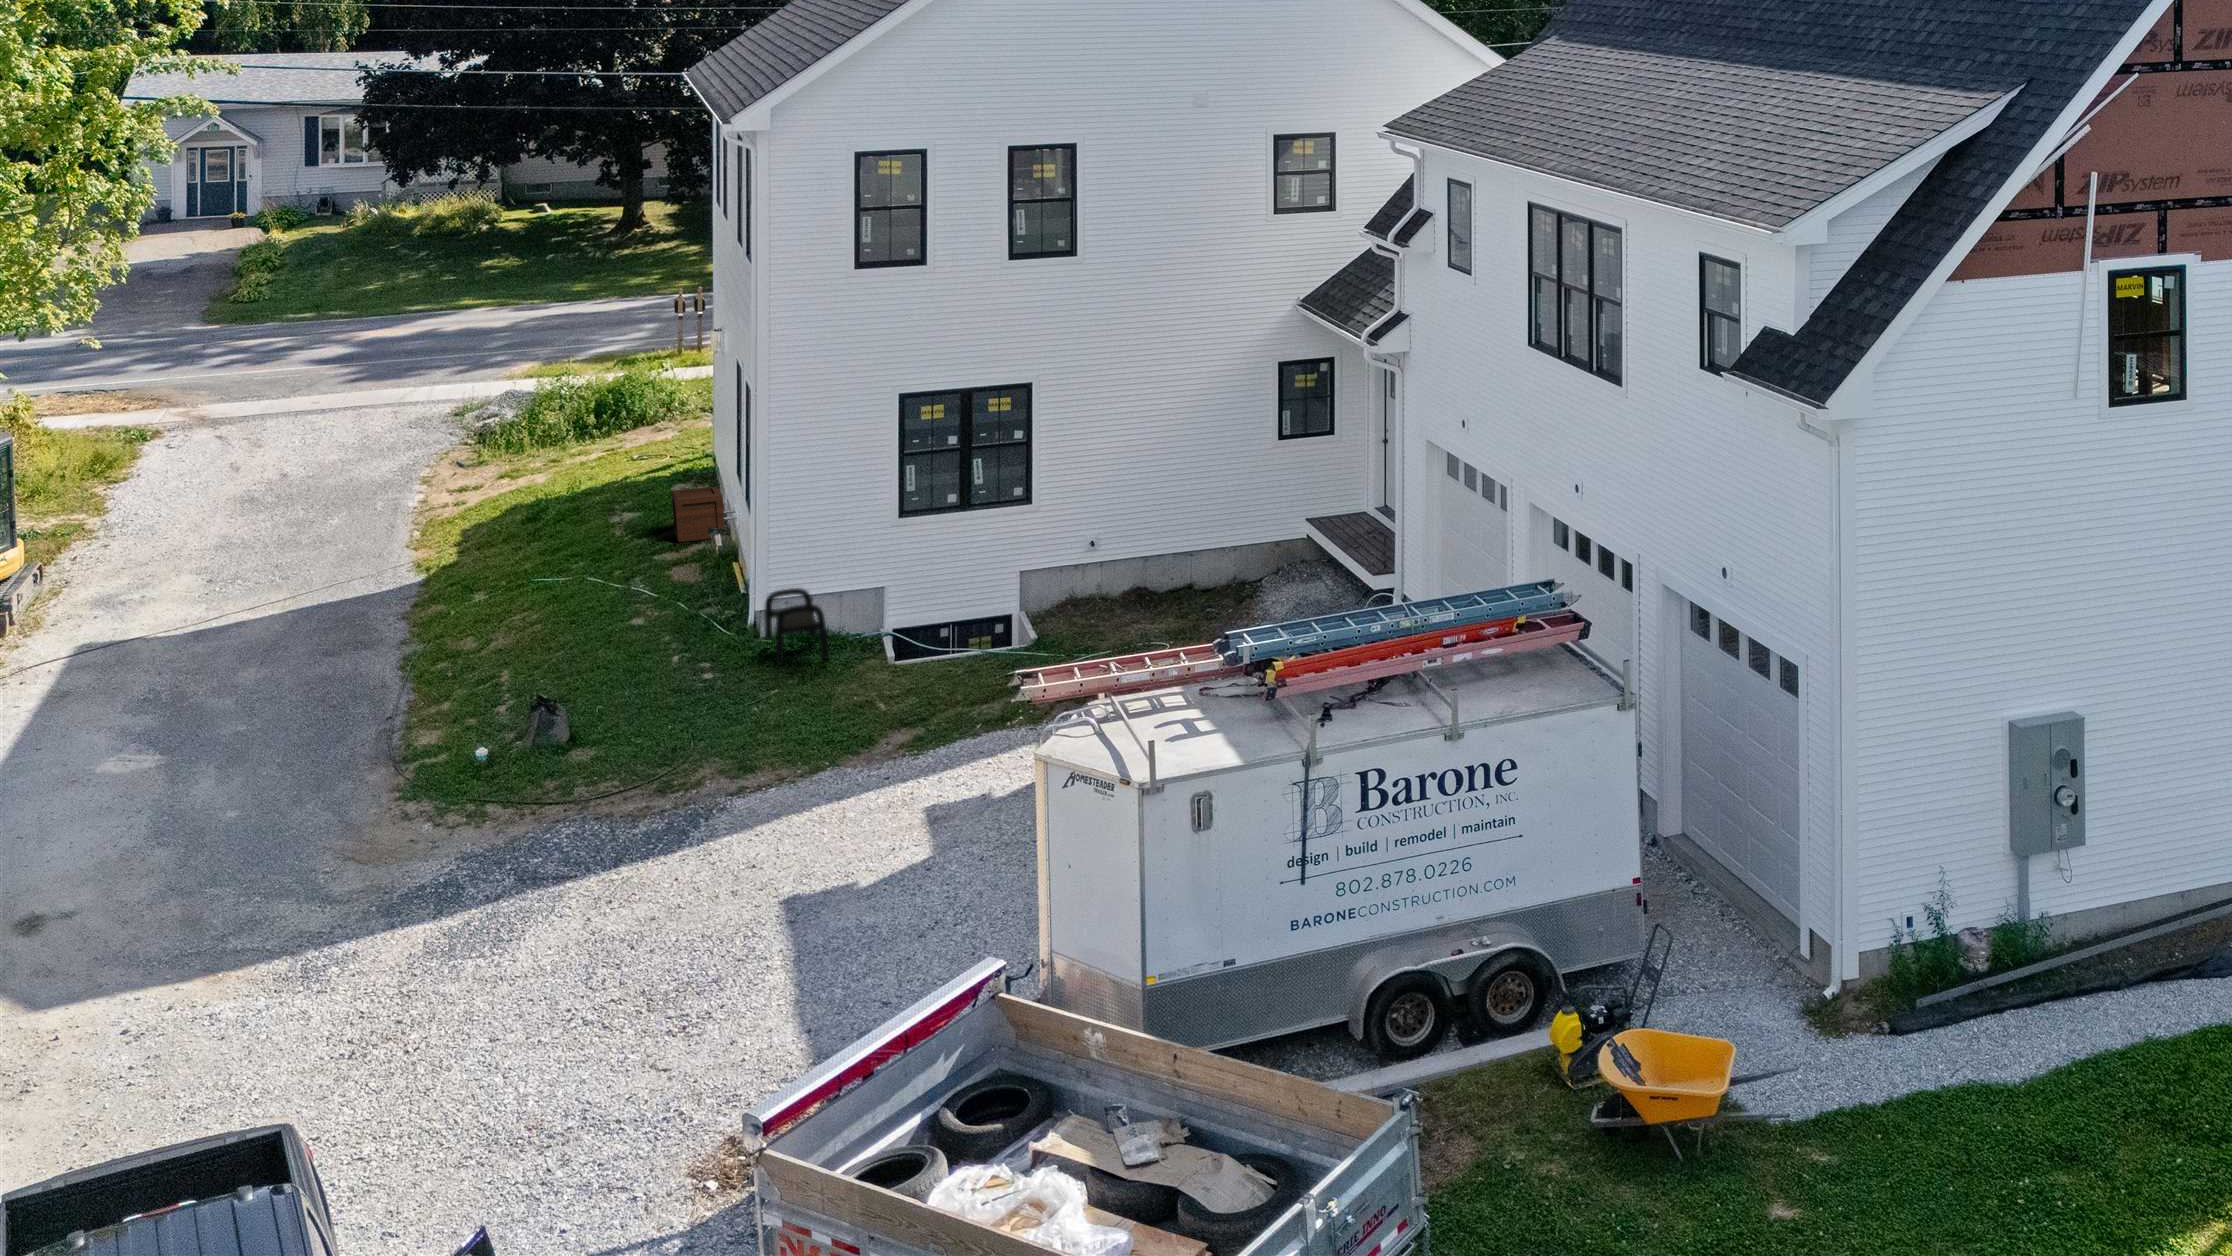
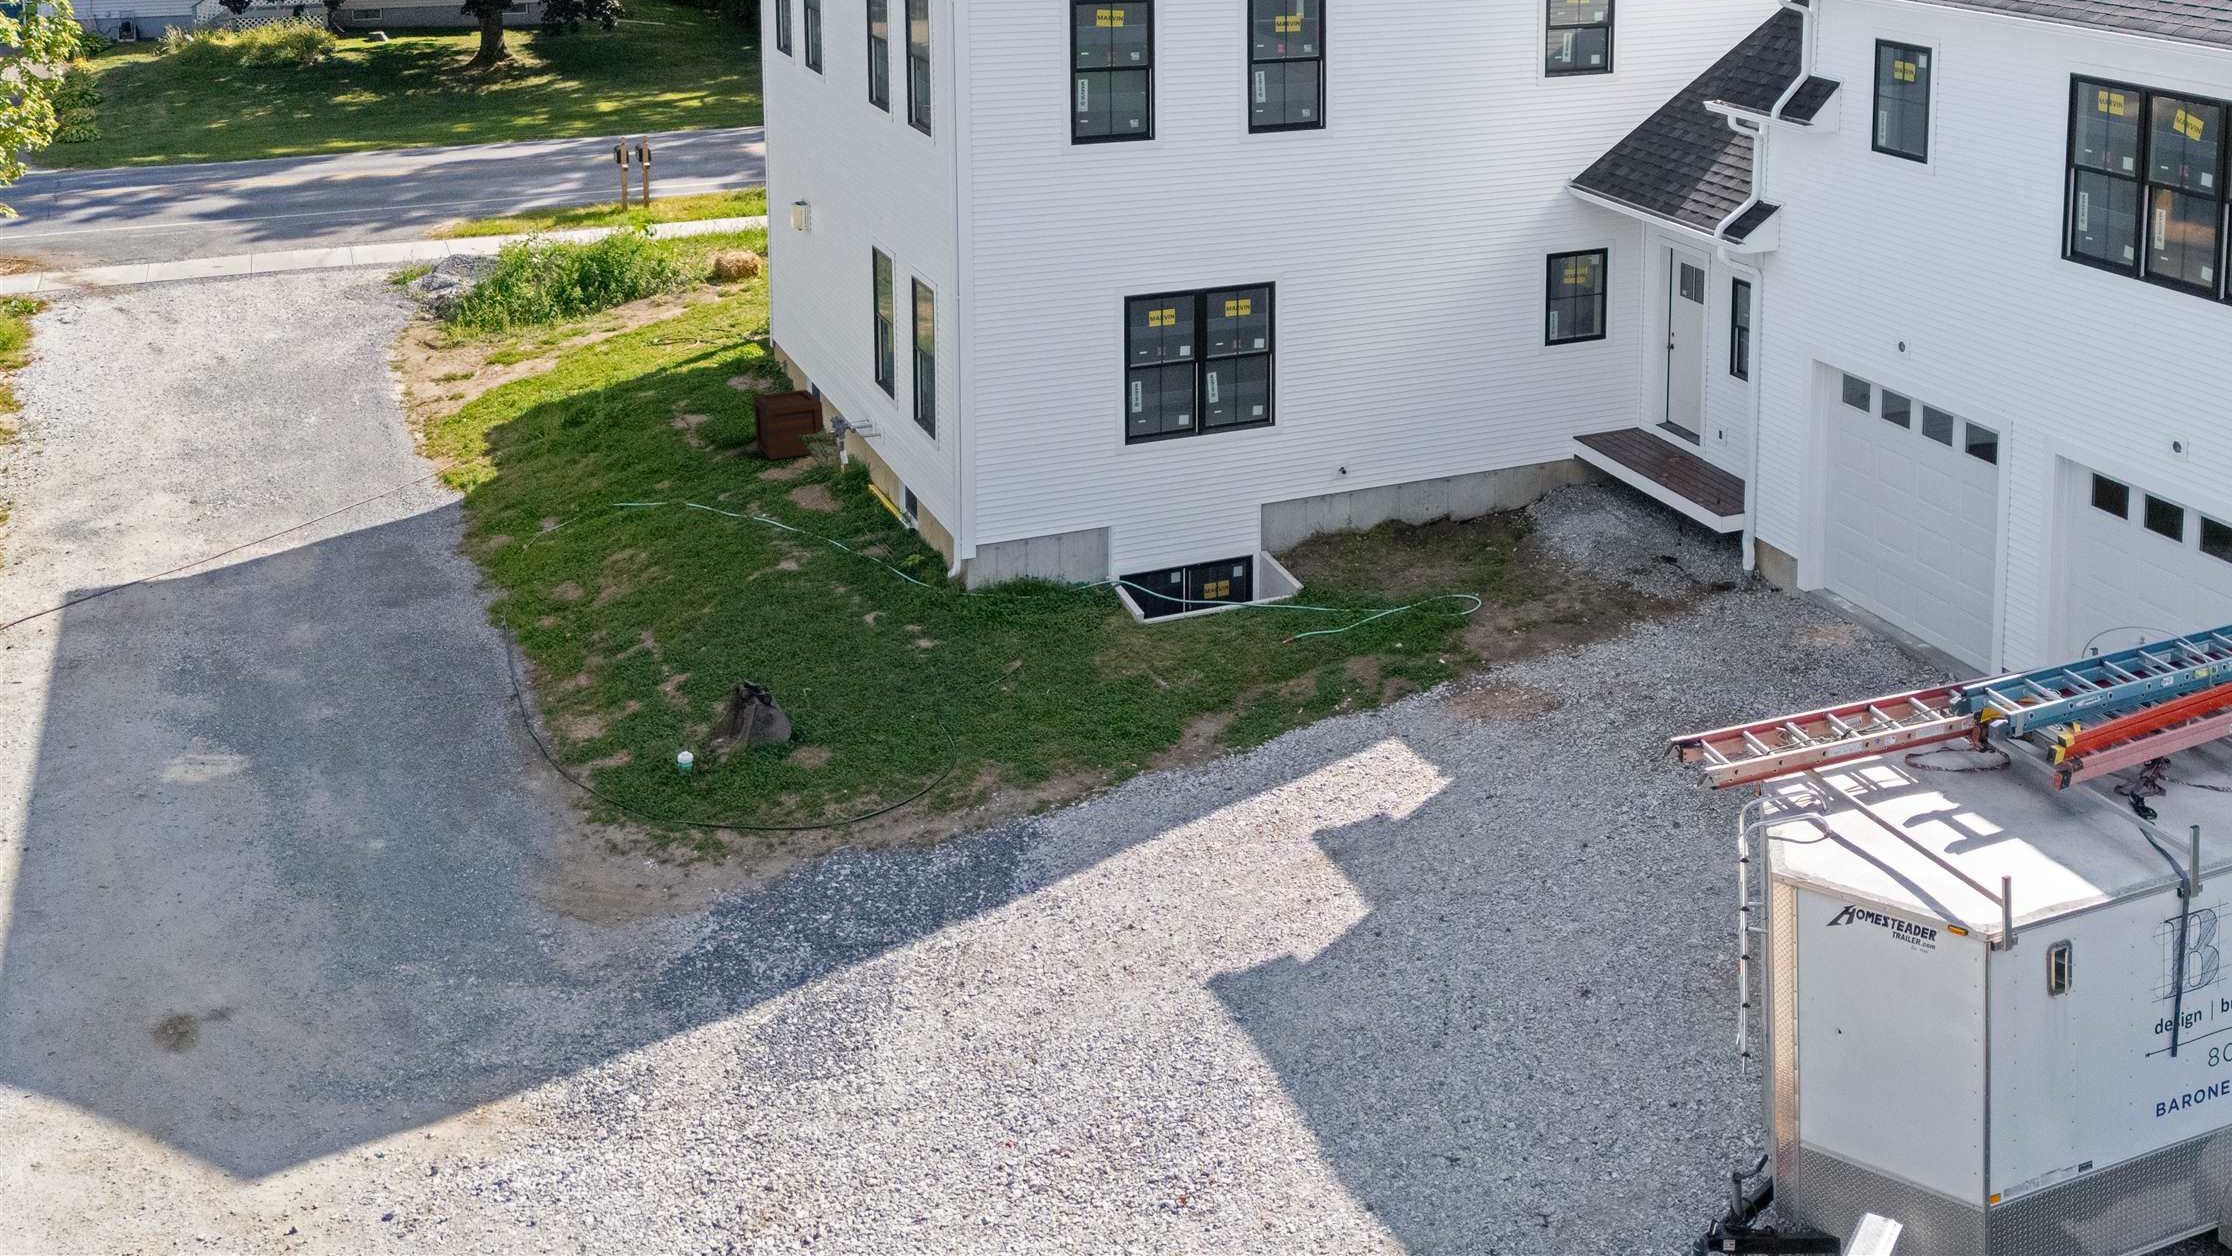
bench: present [764,588,829,665] -> none [970,538,1064,640]

